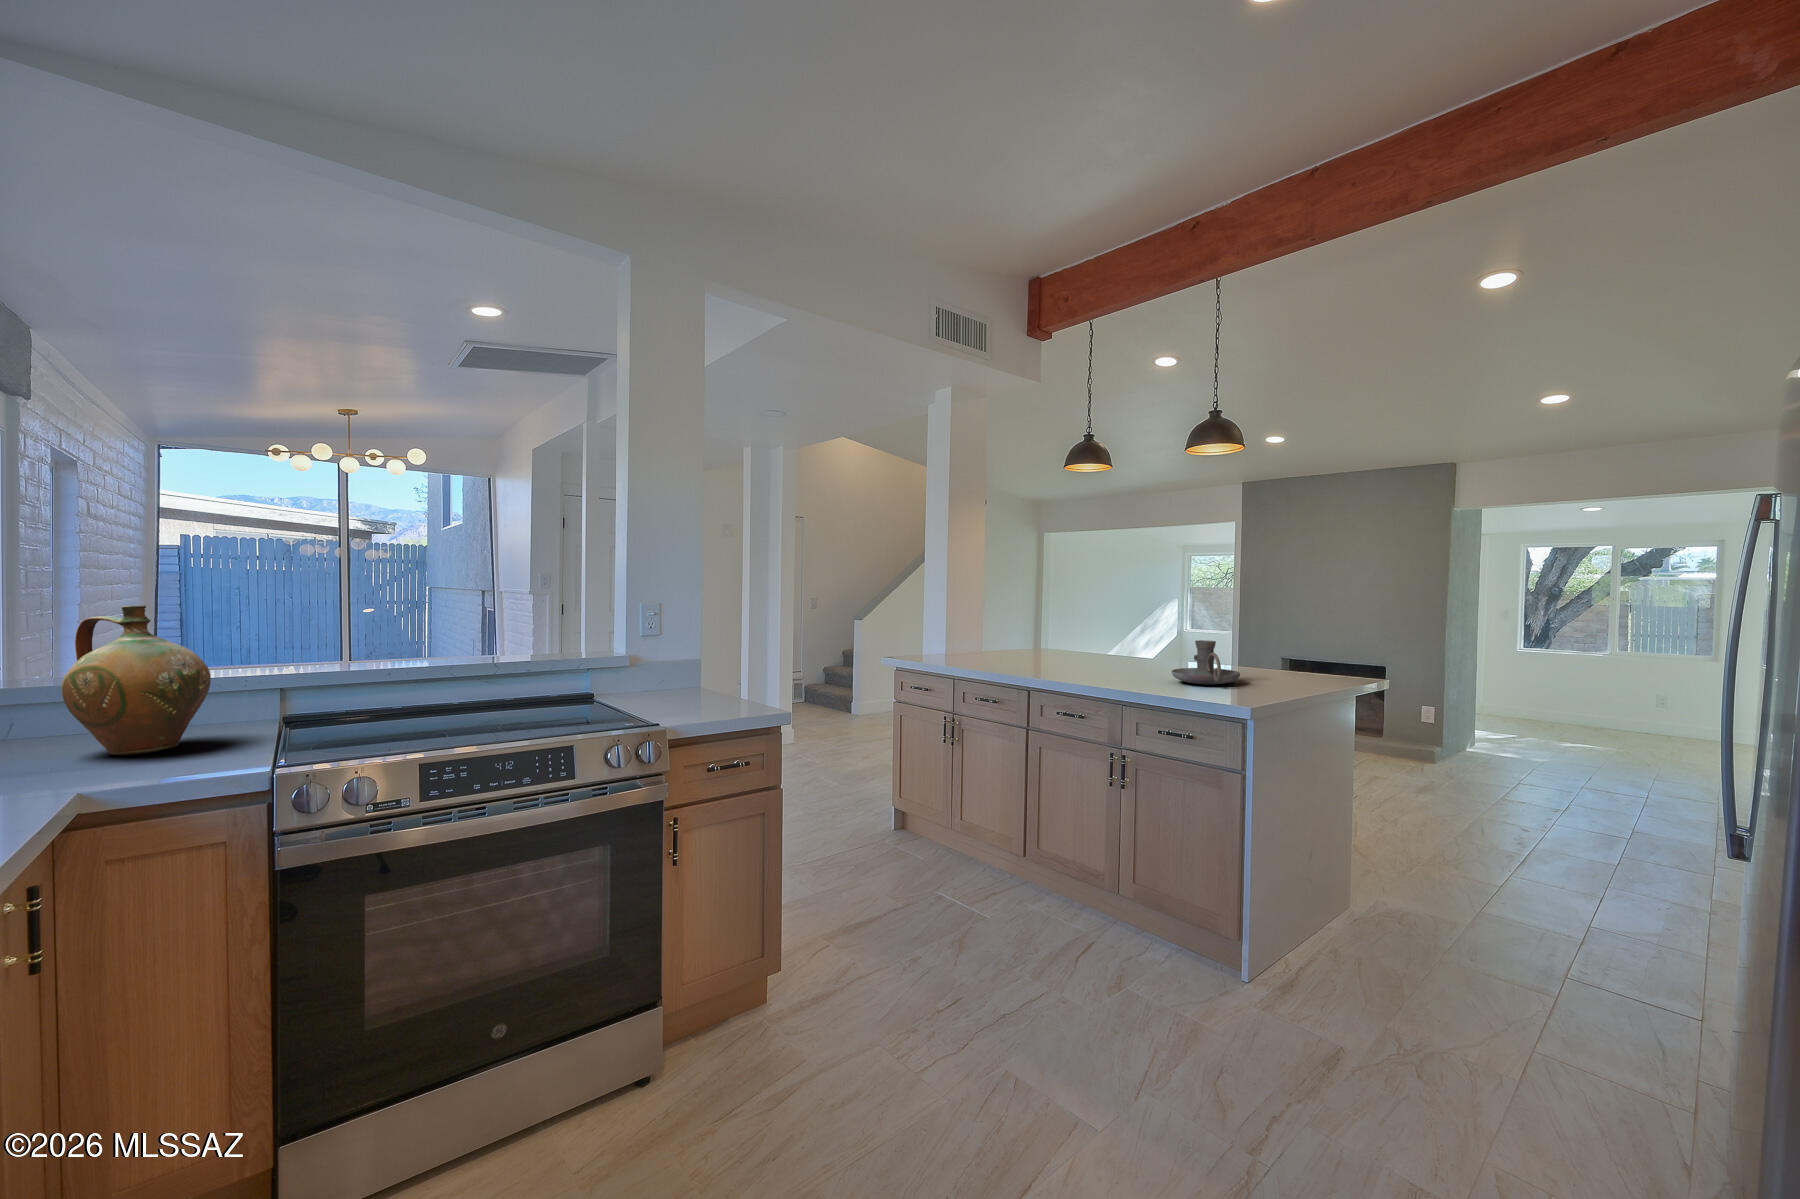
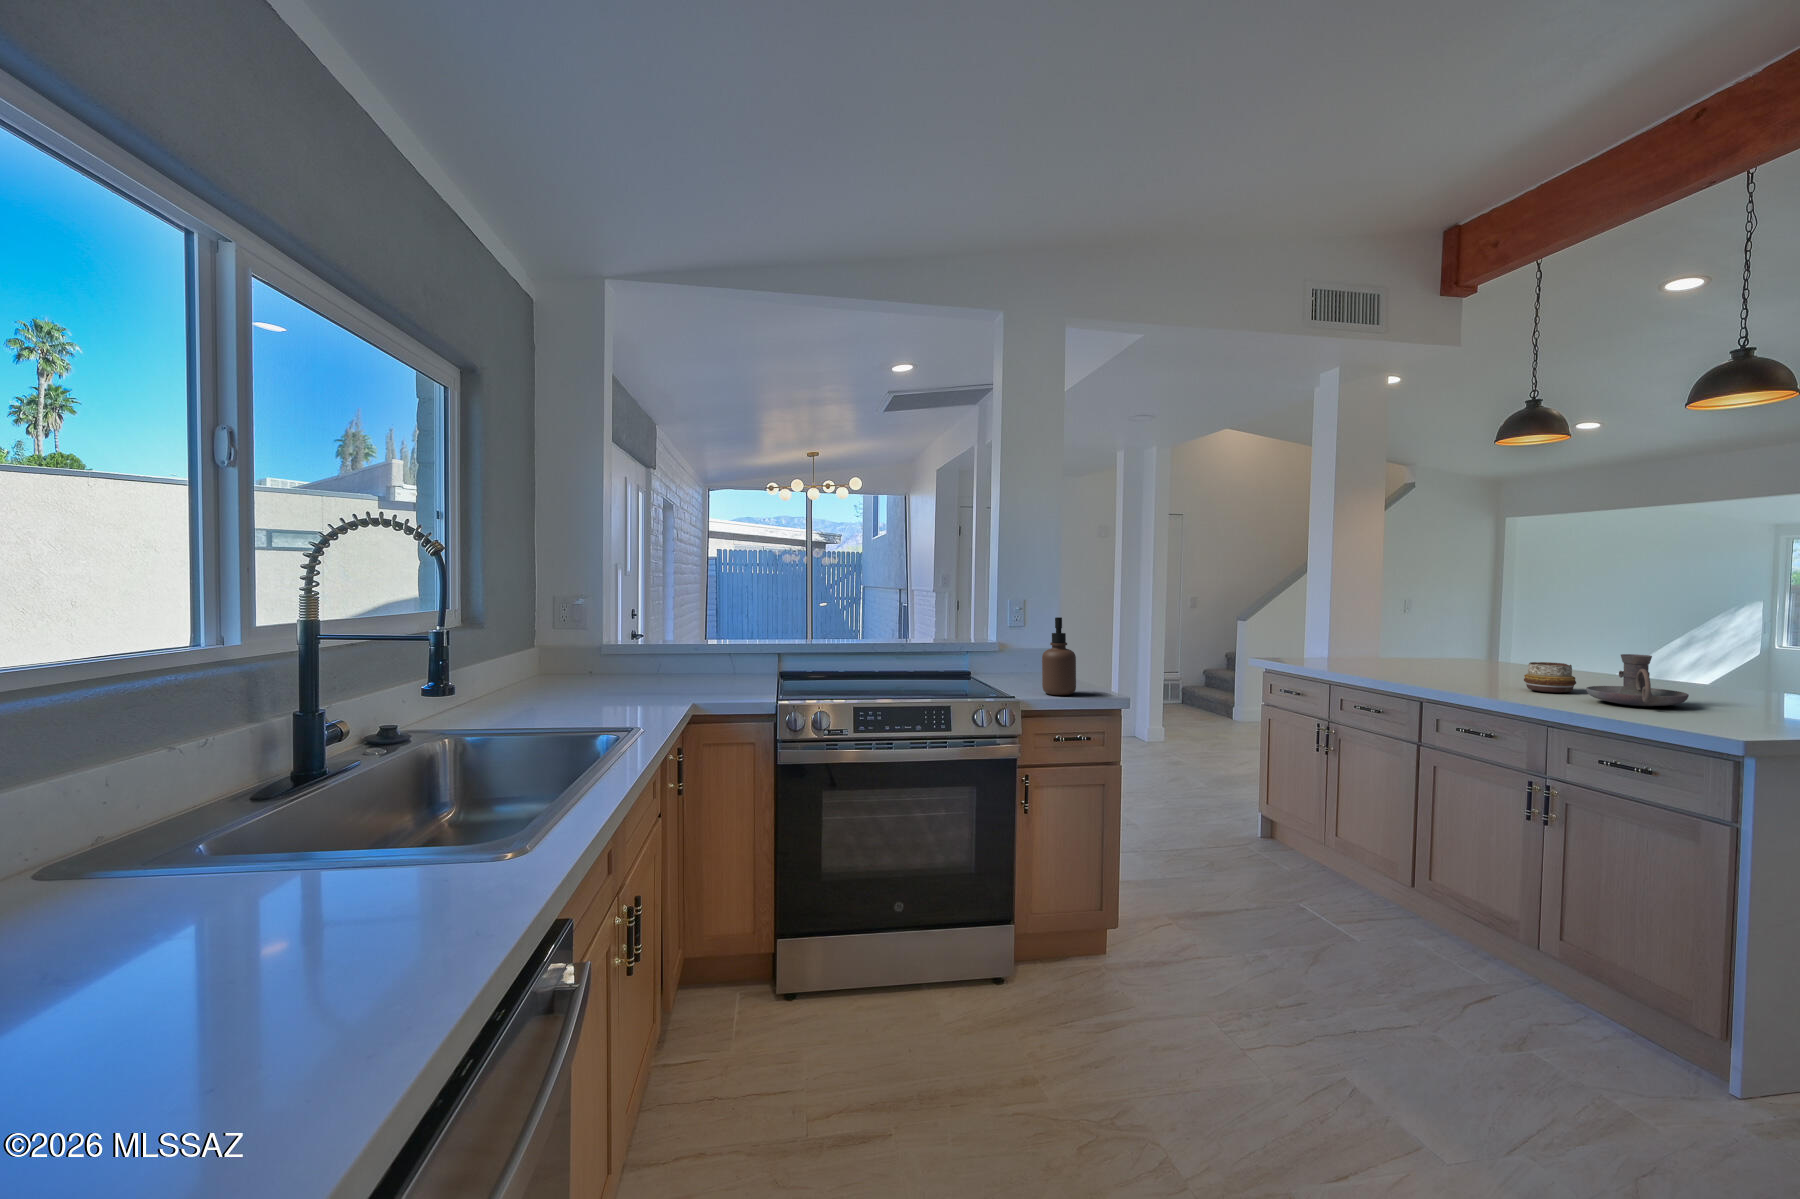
ceramic jug: present [62,605,211,755] -> none [673,597,740,689]
soap dispenser: none [690,622,732,716] -> present [1042,617,1076,695]
decorative bowl: none [1122,650,1159,676] -> present [1524,662,1576,693]

